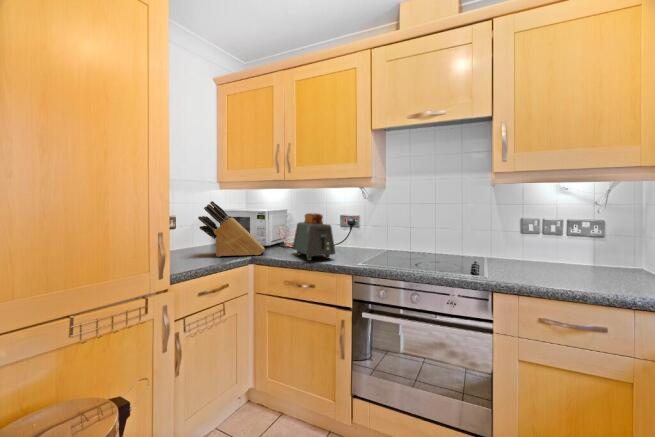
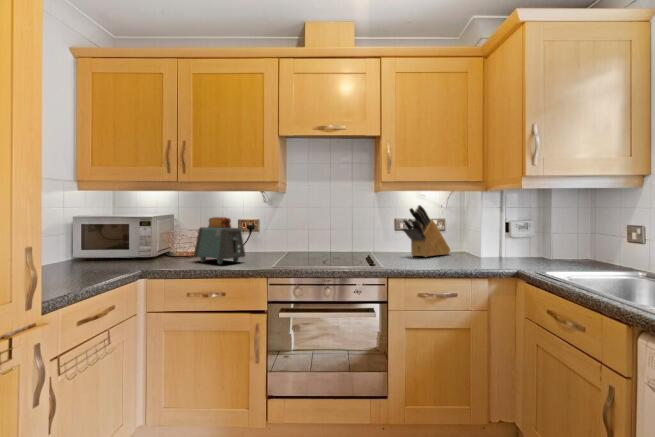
knife block: present [198,201,264,257] -> present [403,205,450,257]

